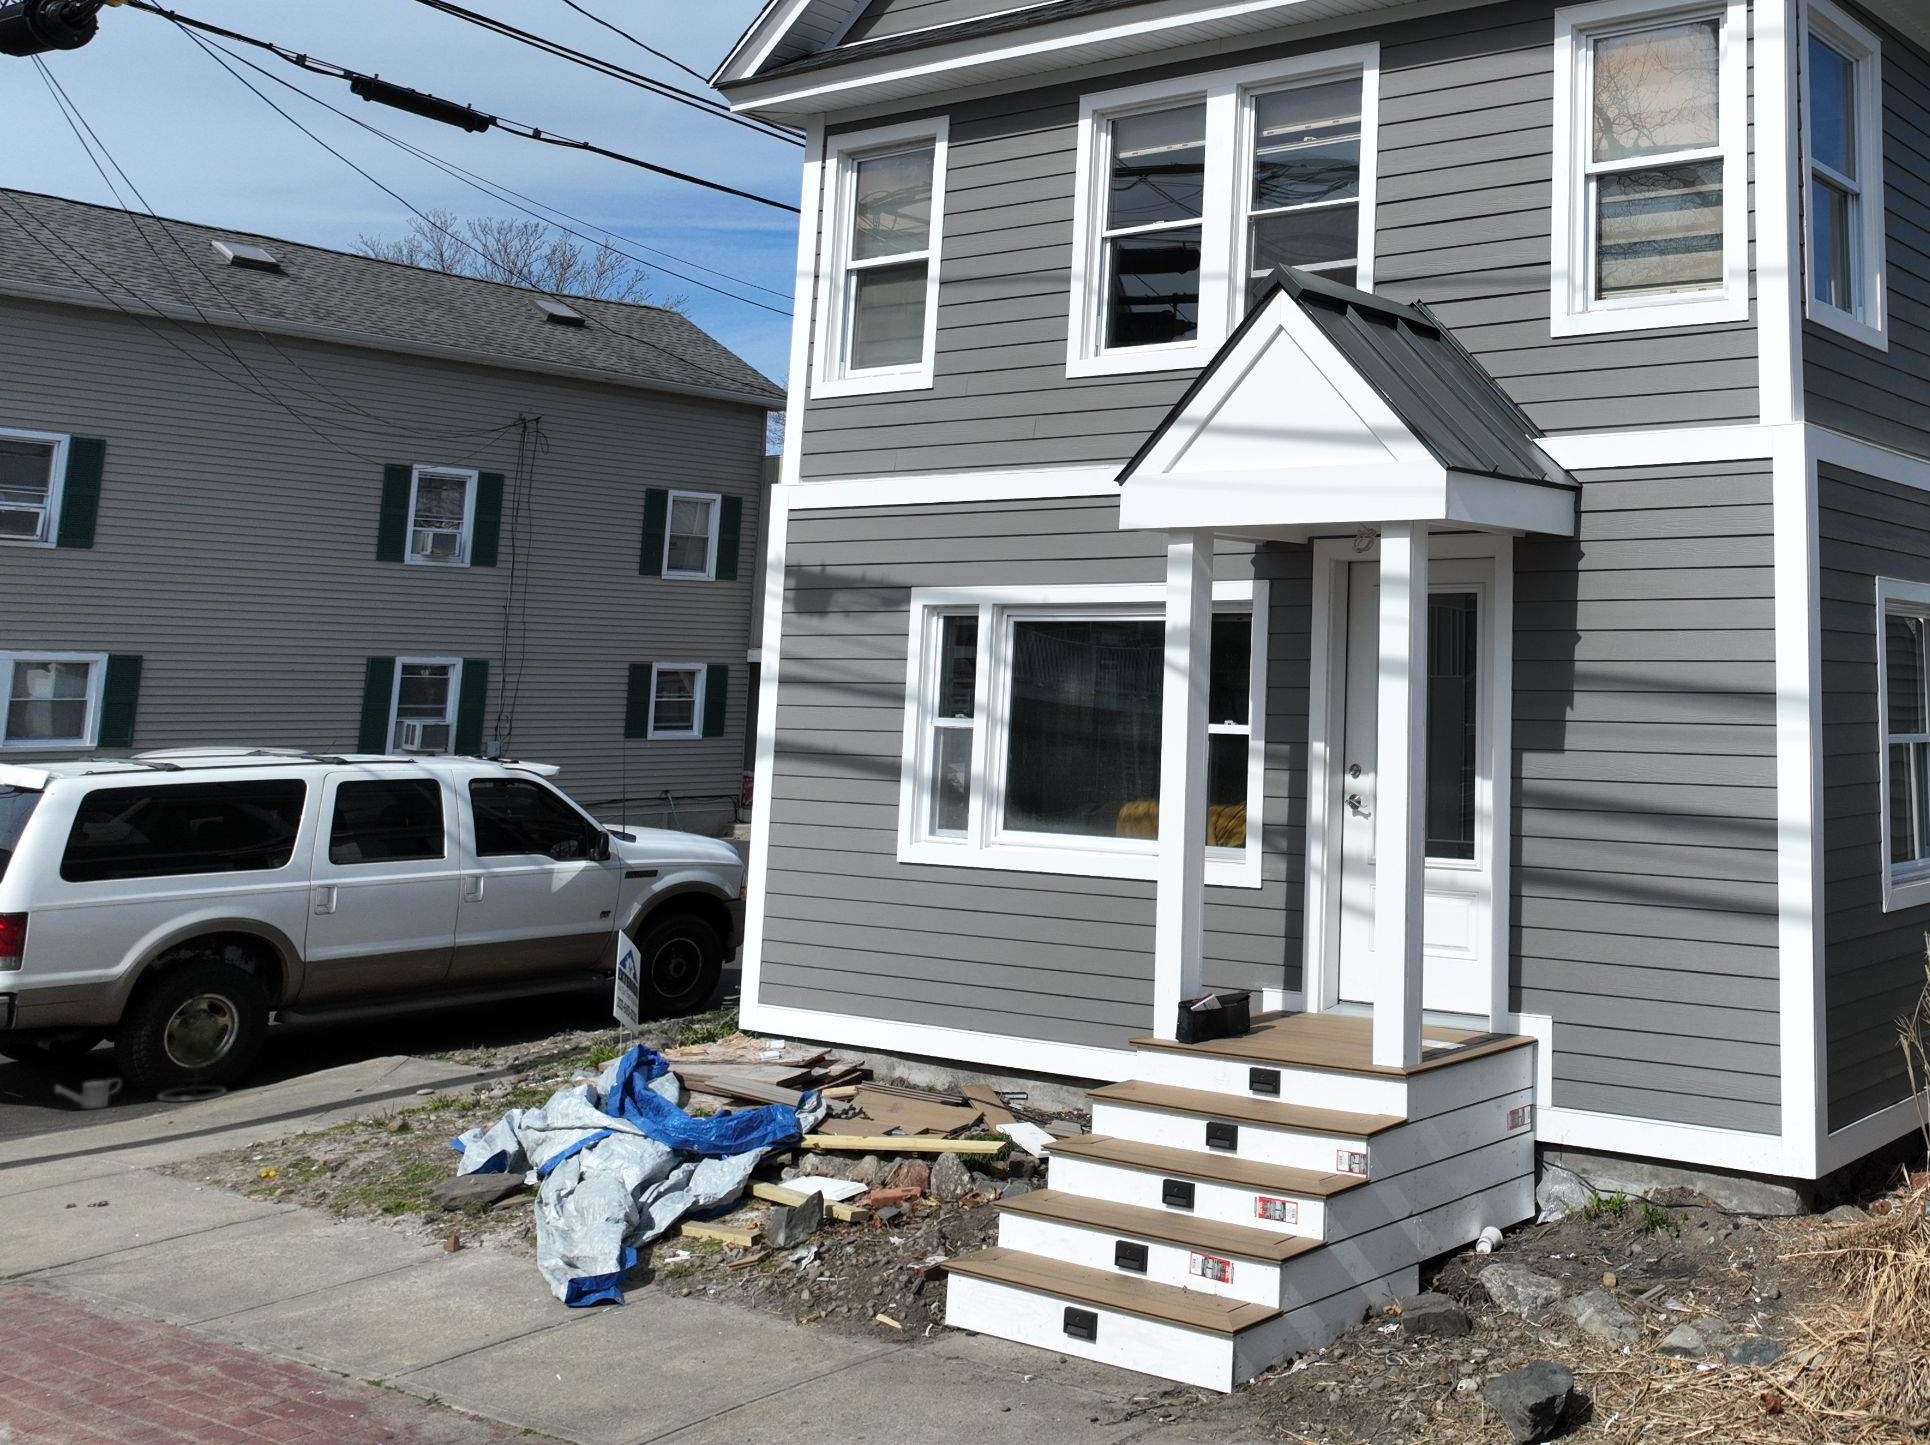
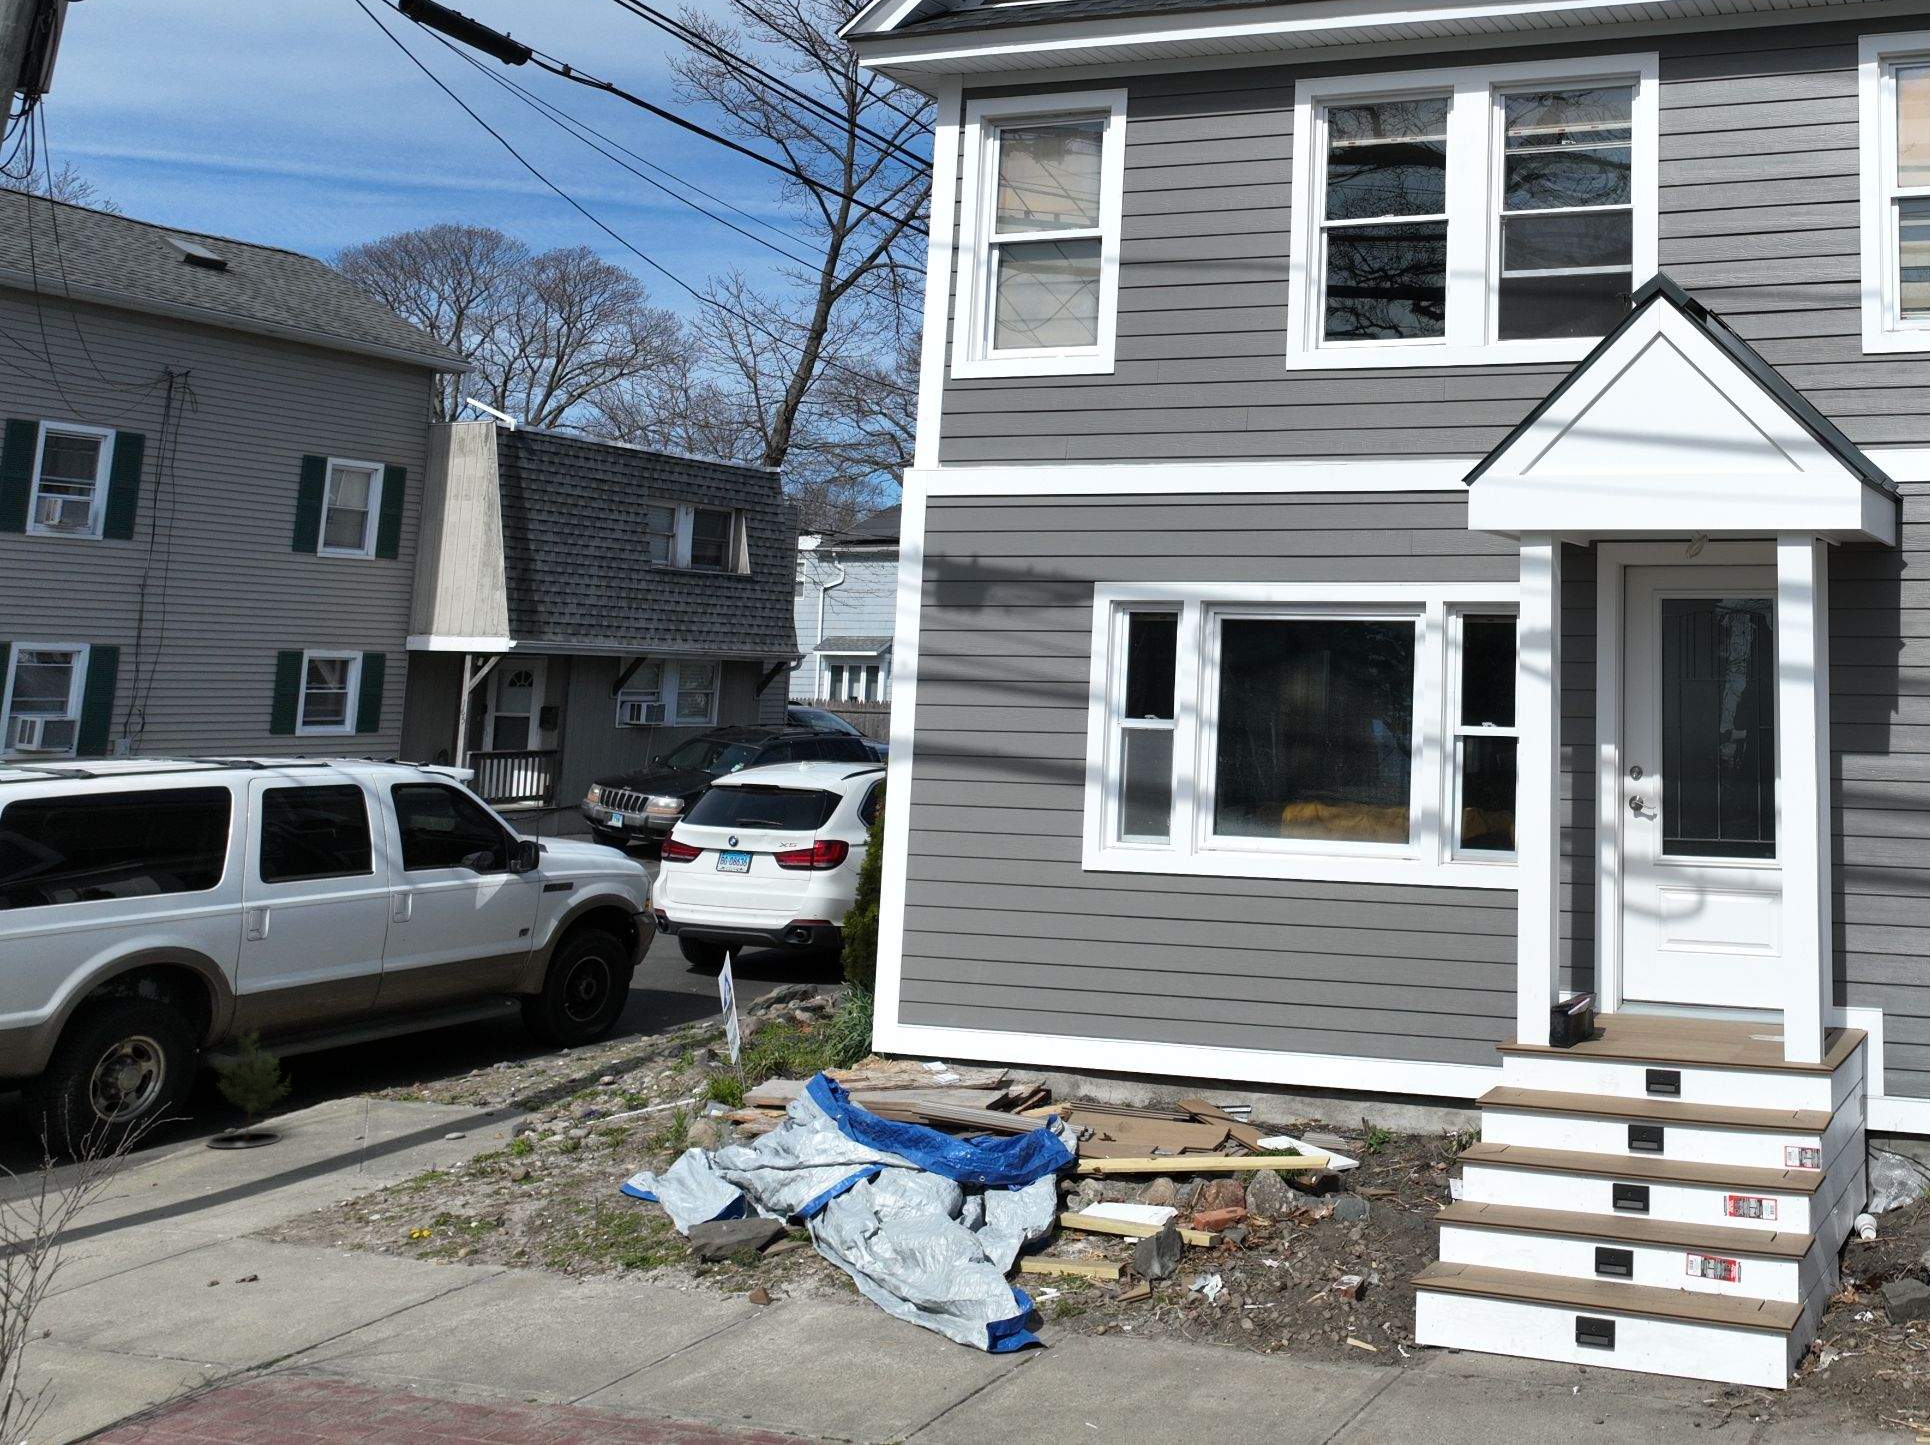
watering can: present [55,1079,121,1109] -> none [99,1124,163,1160]

